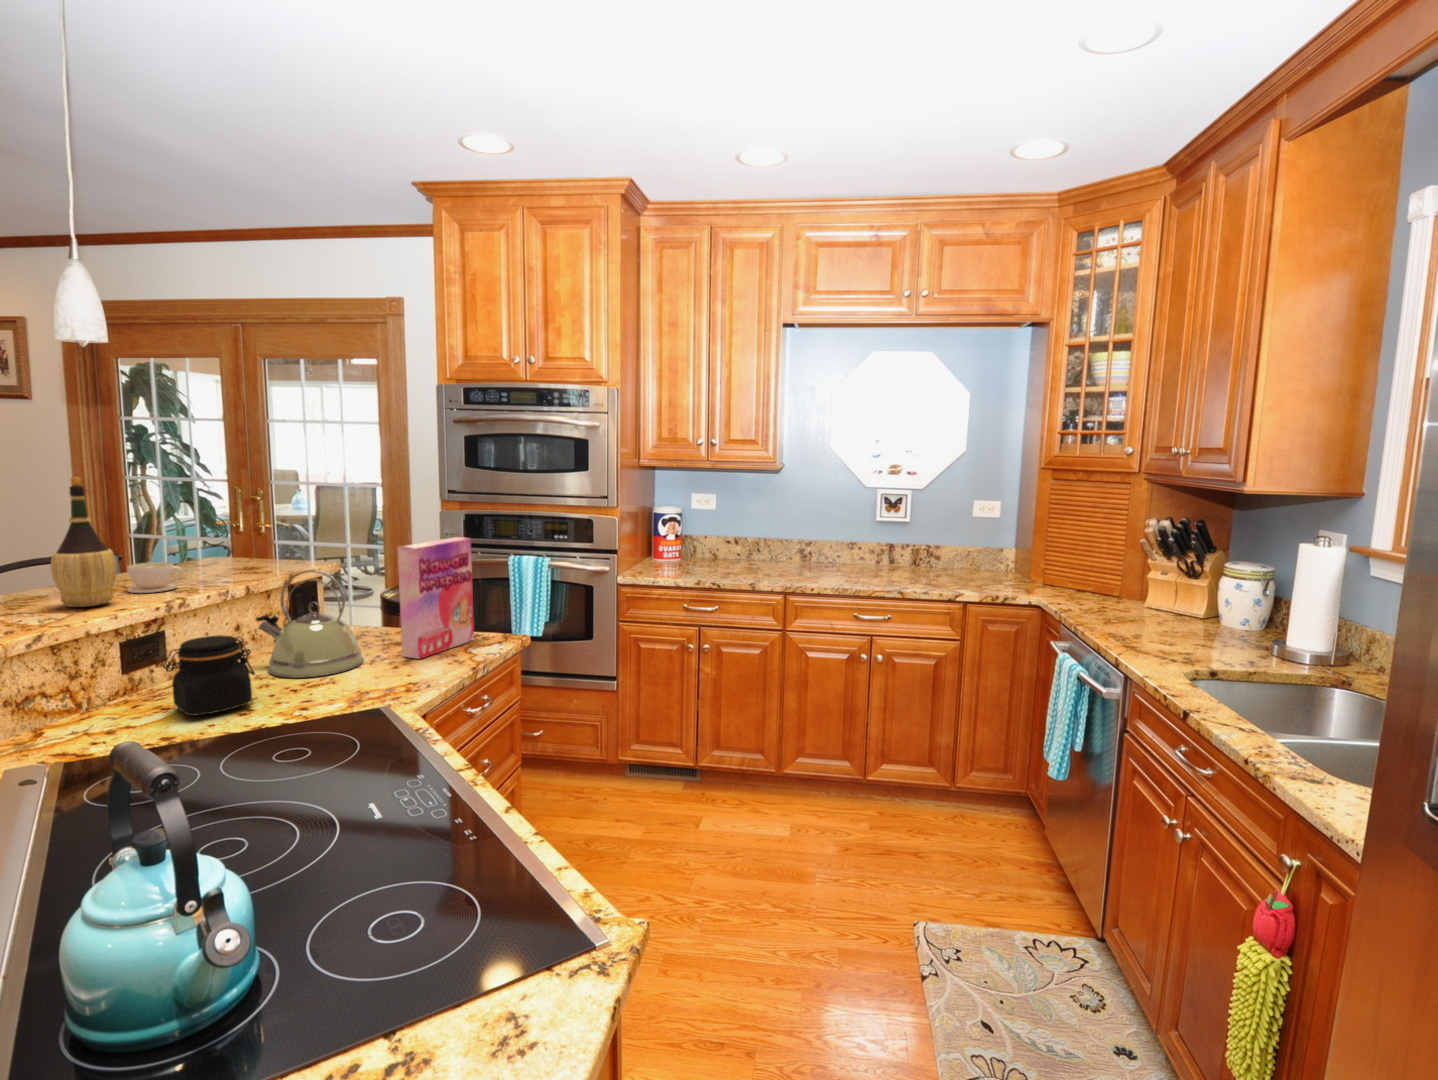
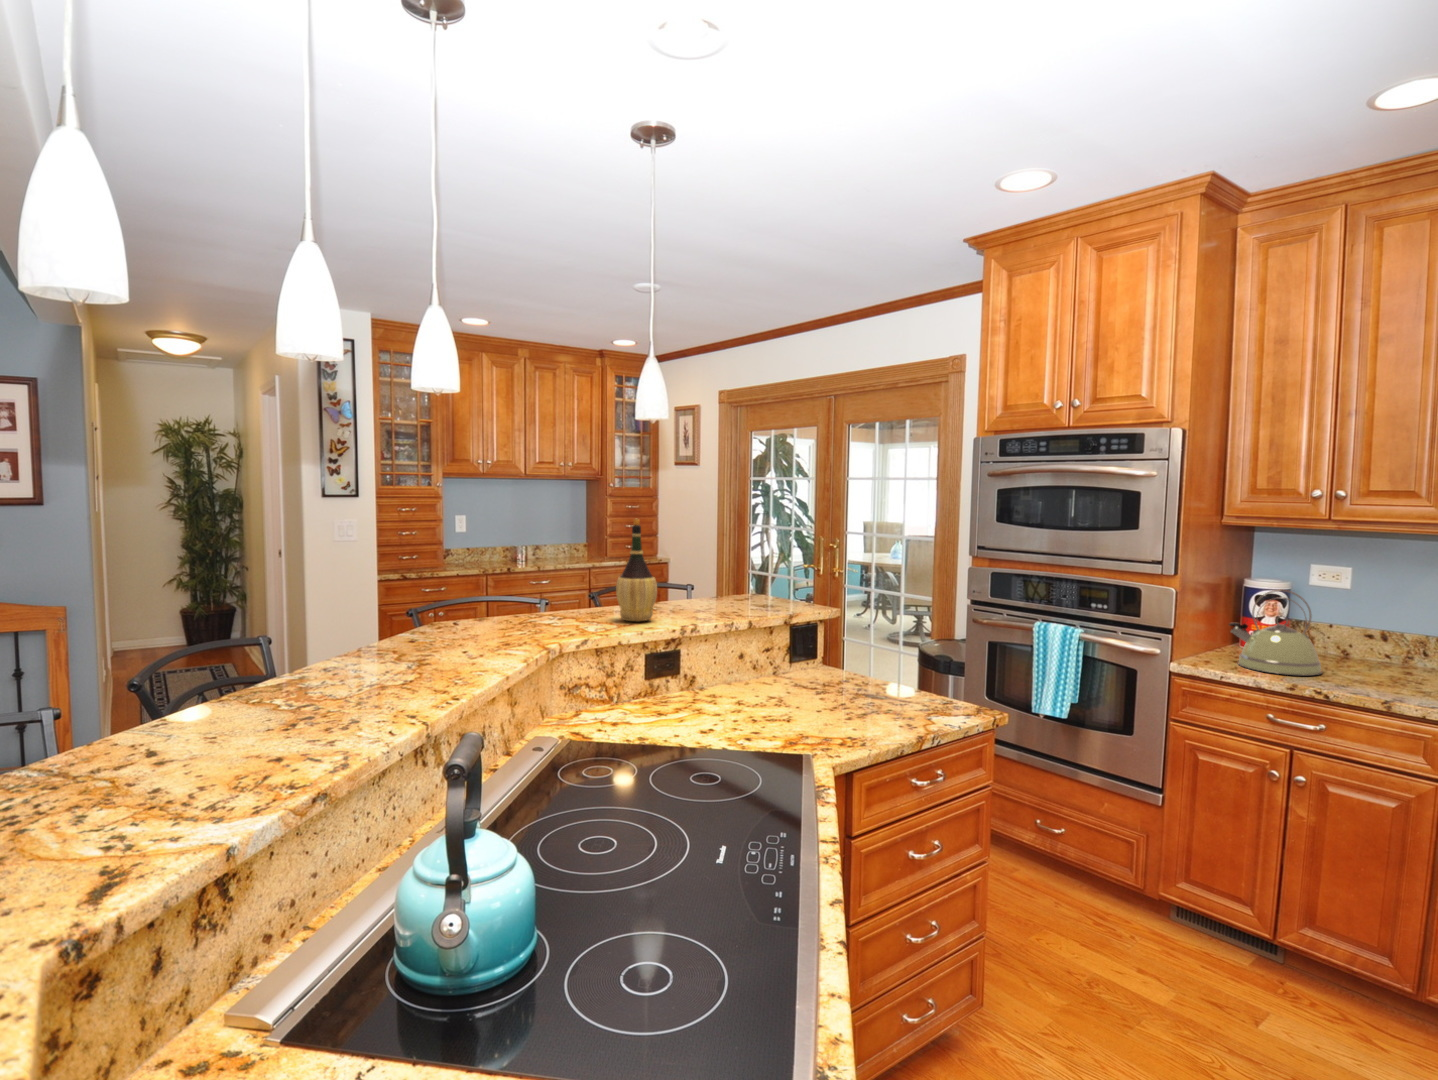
cereal box: present [398,537,474,659] -> none [864,593,948,715]
coffee cup: present [127,562,182,593] -> none [671,592,709,617]
kettle: present [256,570,363,678] -> present [1229,590,1322,676]
jar: present [163,635,255,716] -> none [654,659,721,727]

